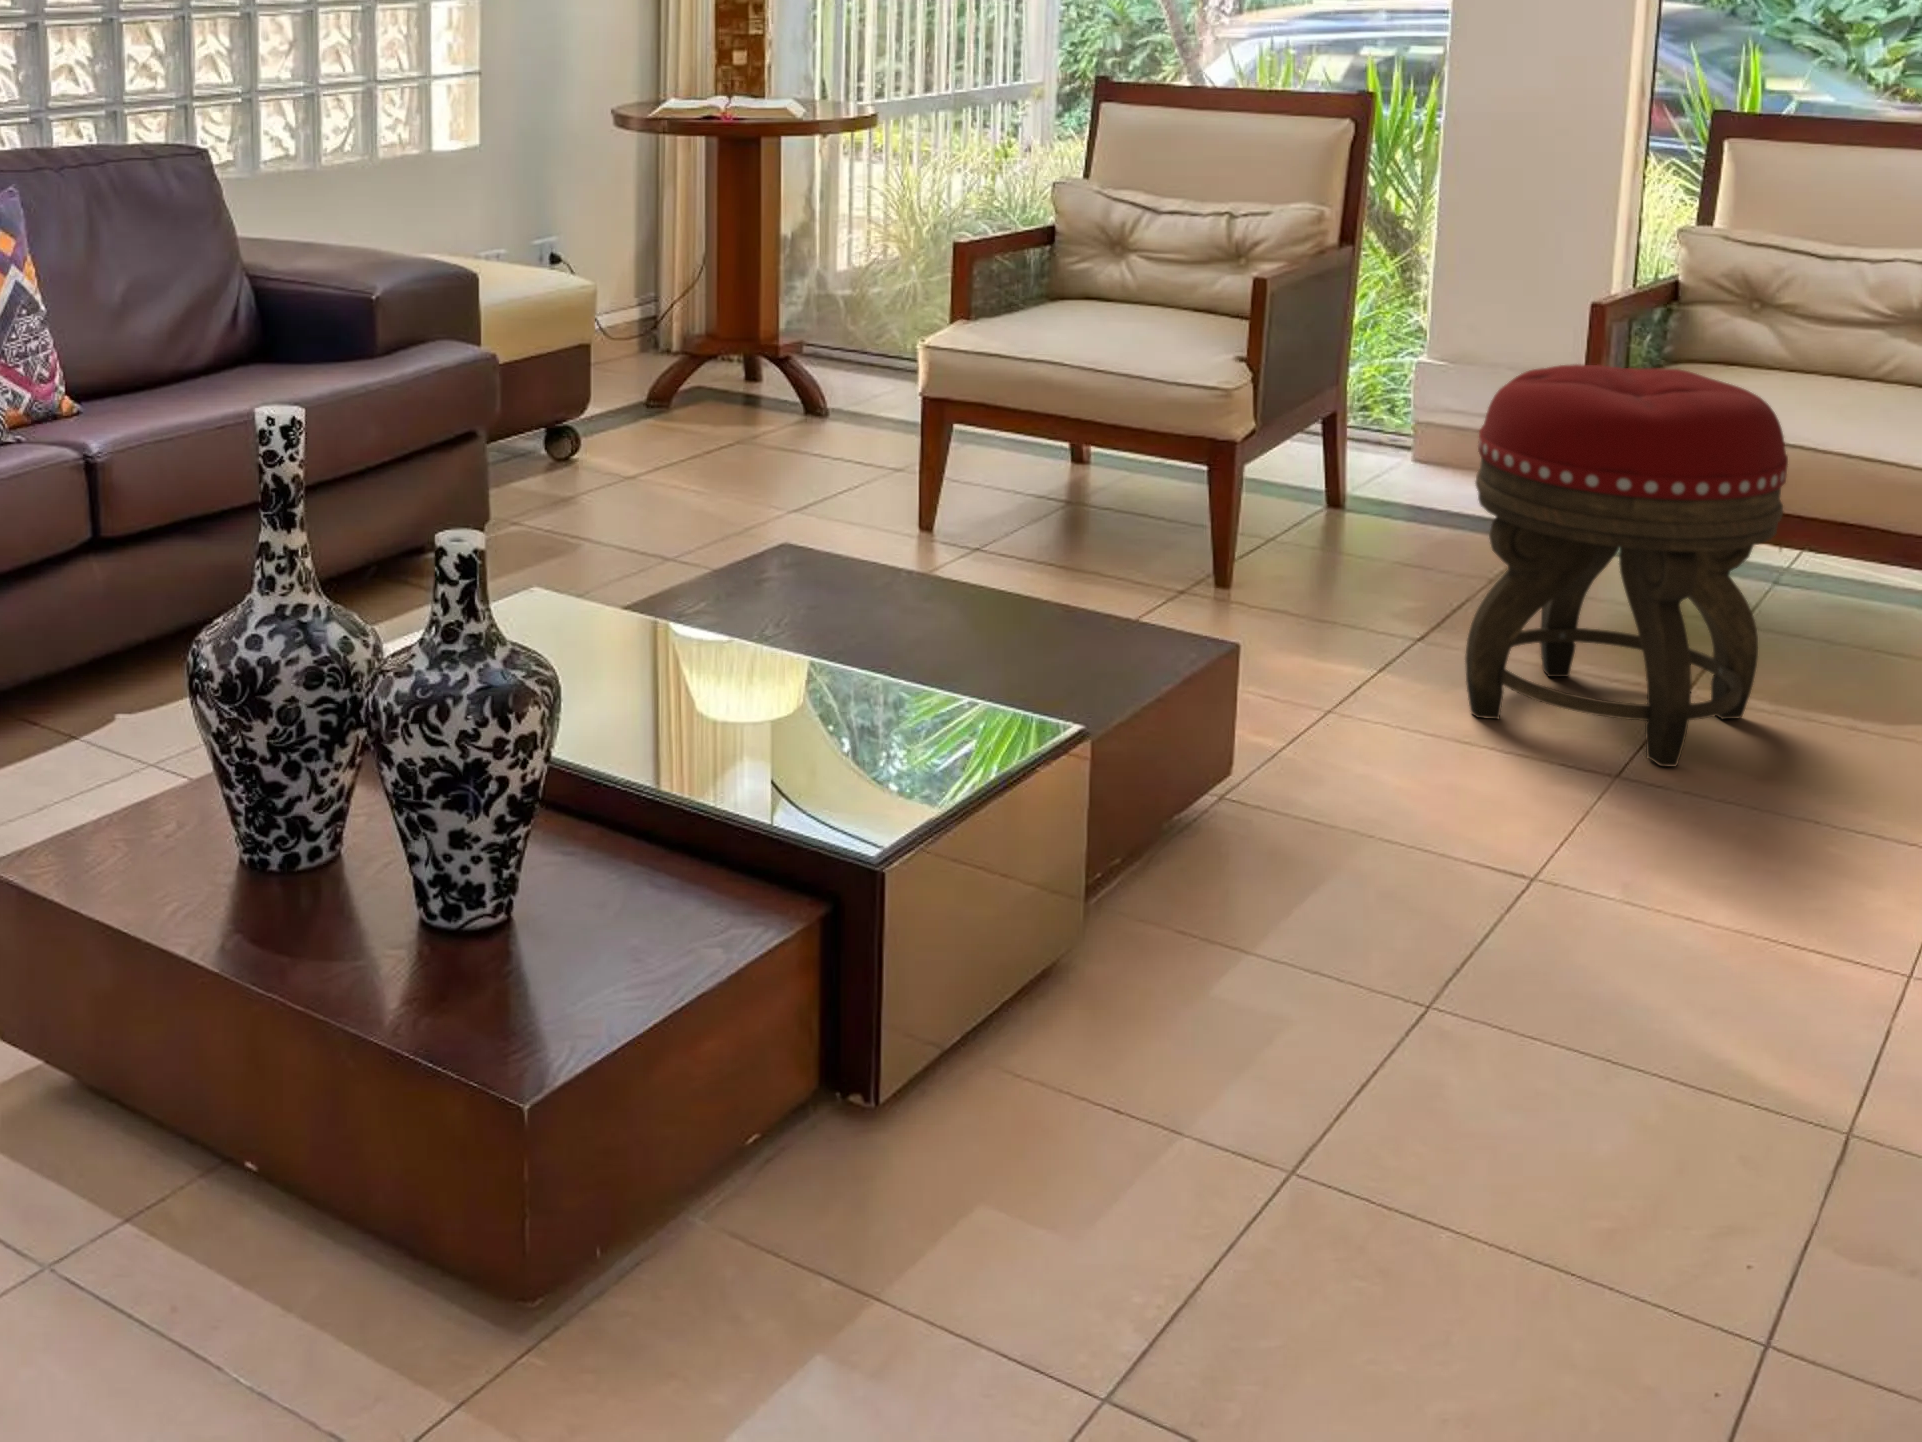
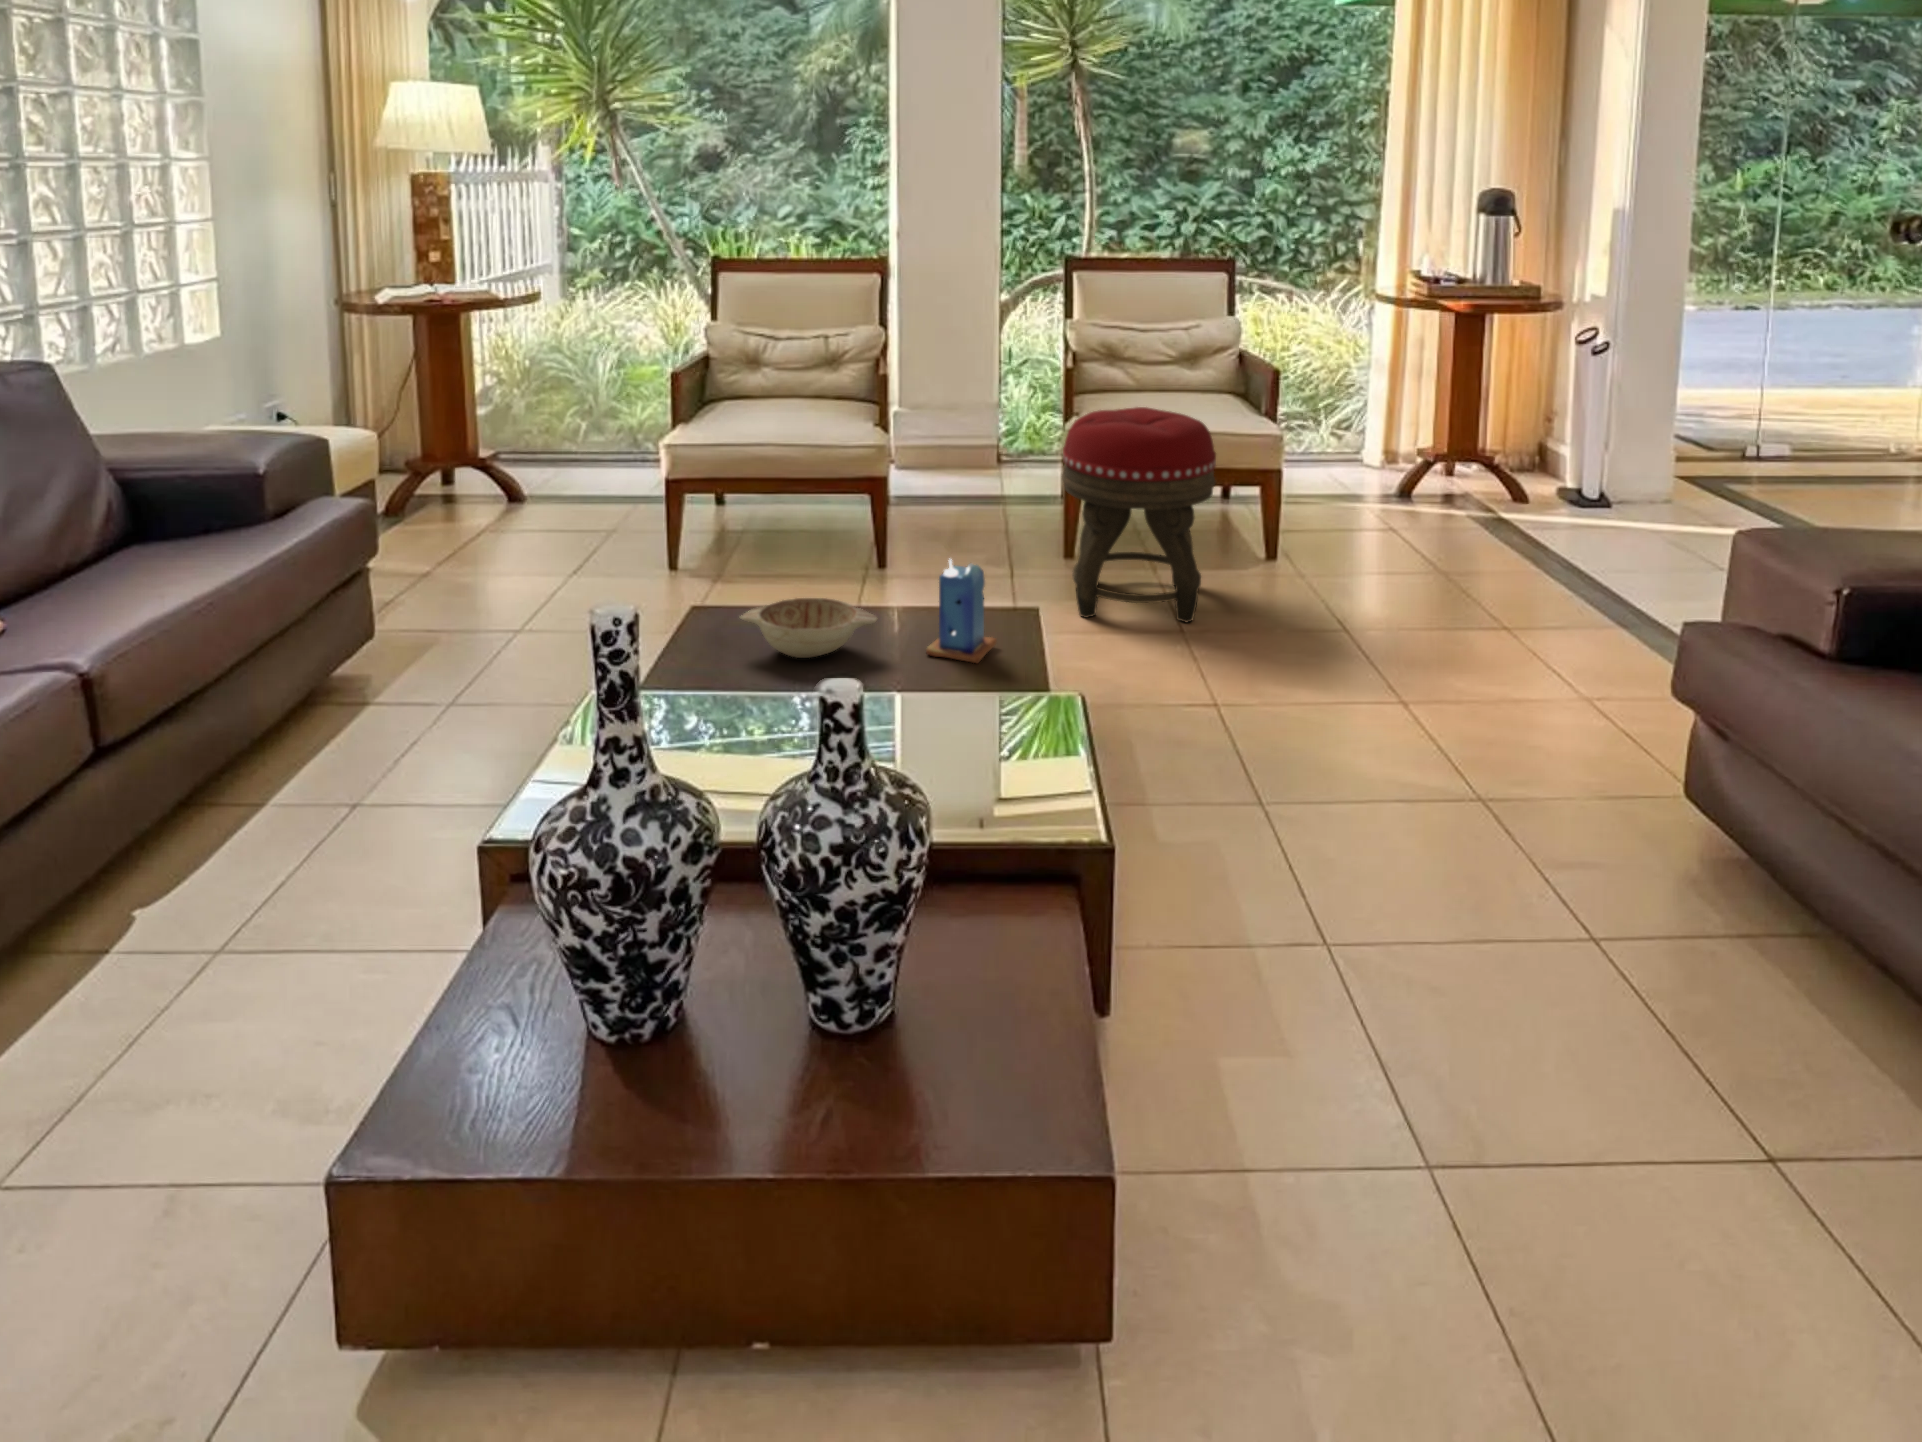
candle: none [994,516,1112,678] -> present [926,559,997,663]
decorative bowl: none [764,541,937,620] -> present [740,598,877,658]

